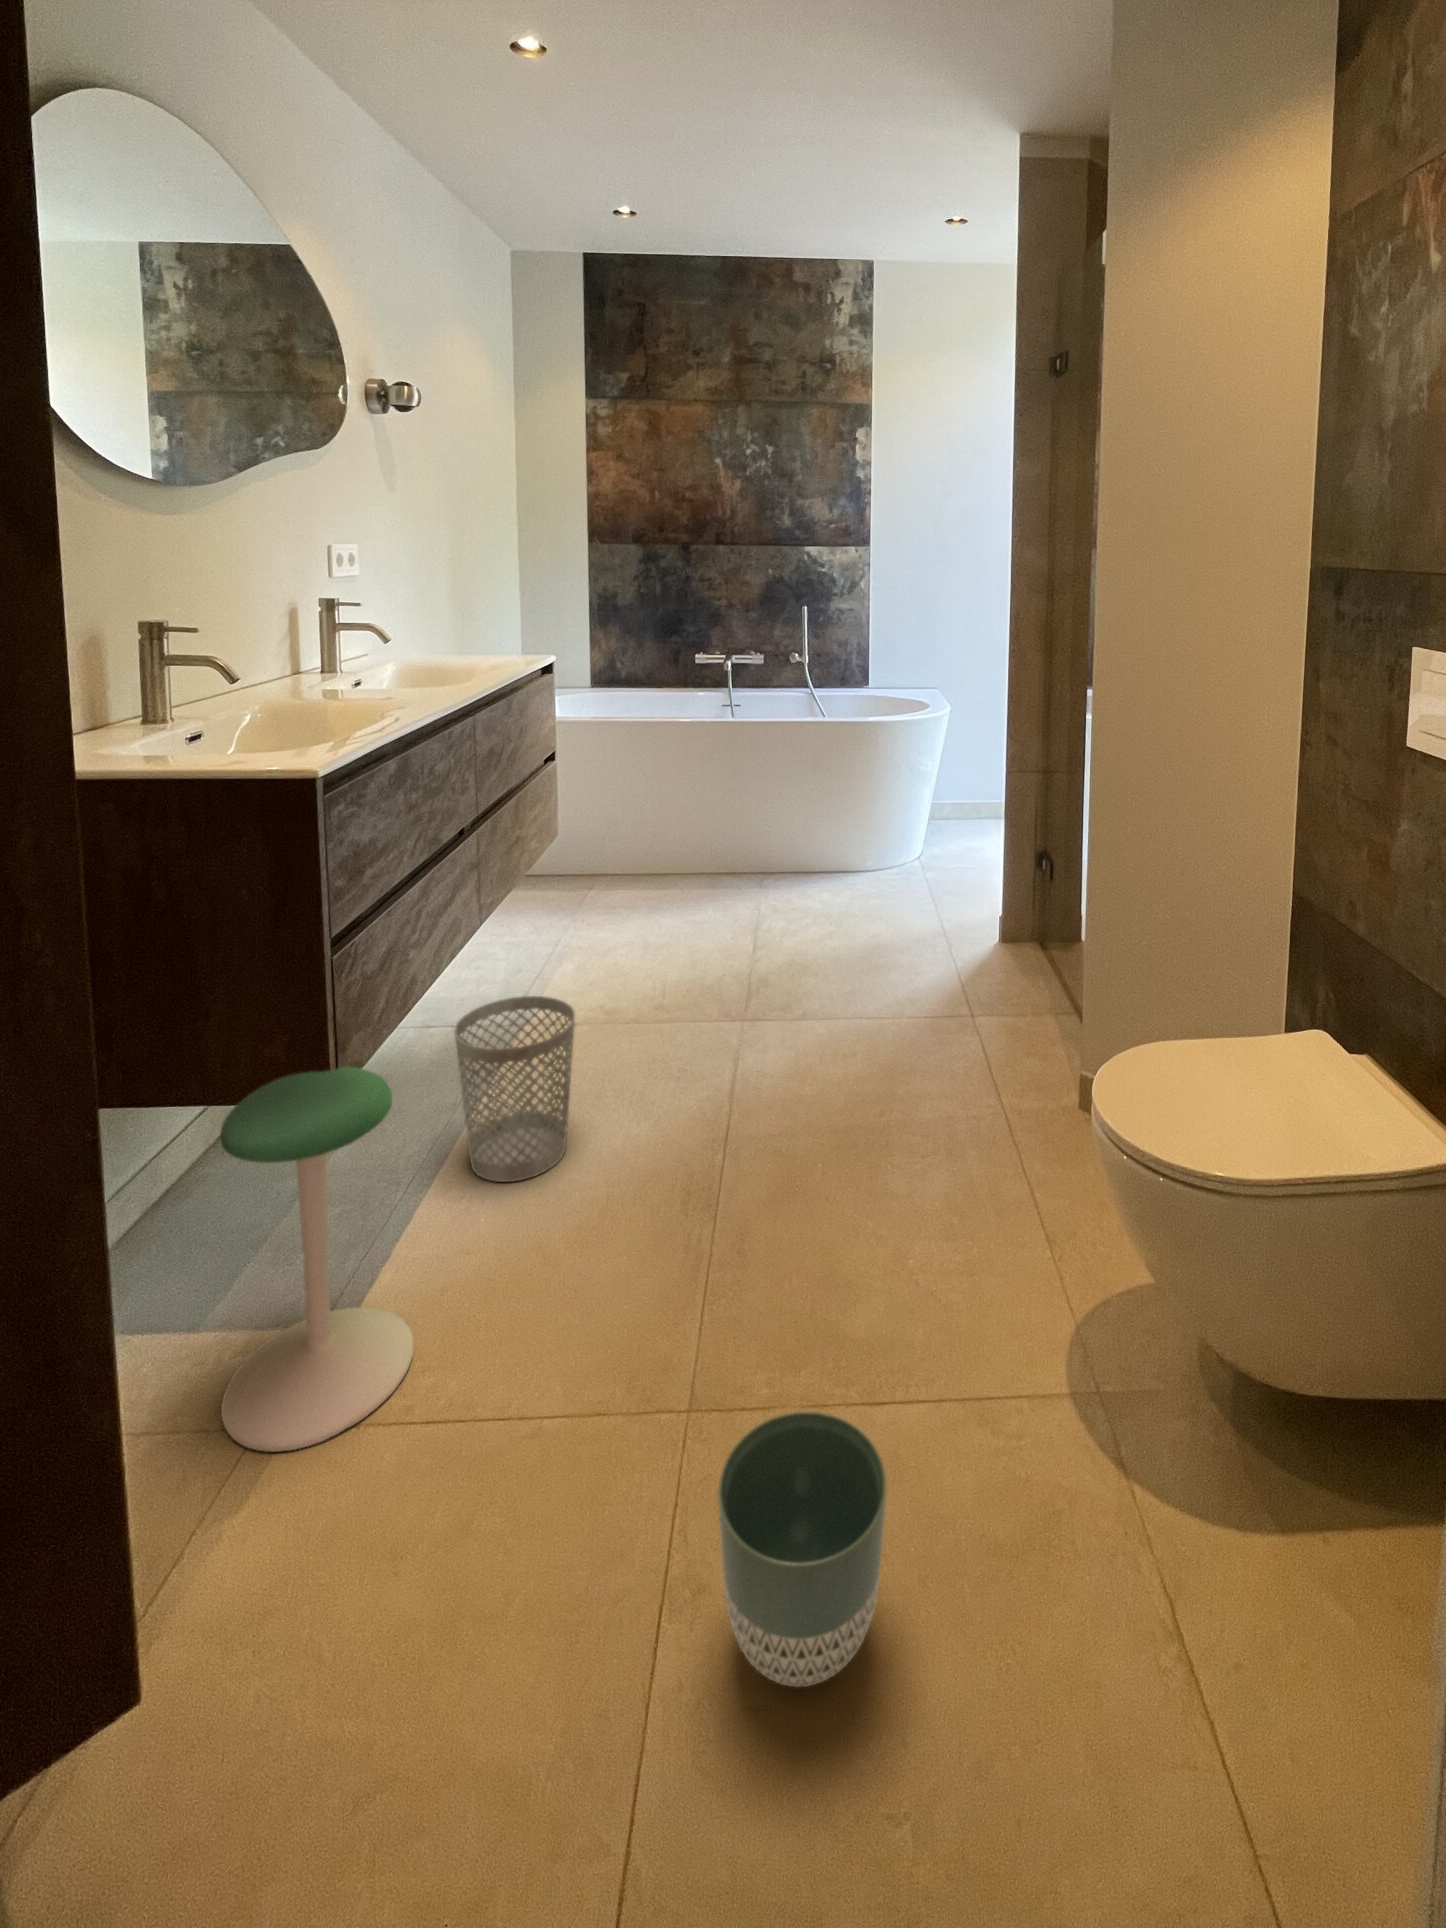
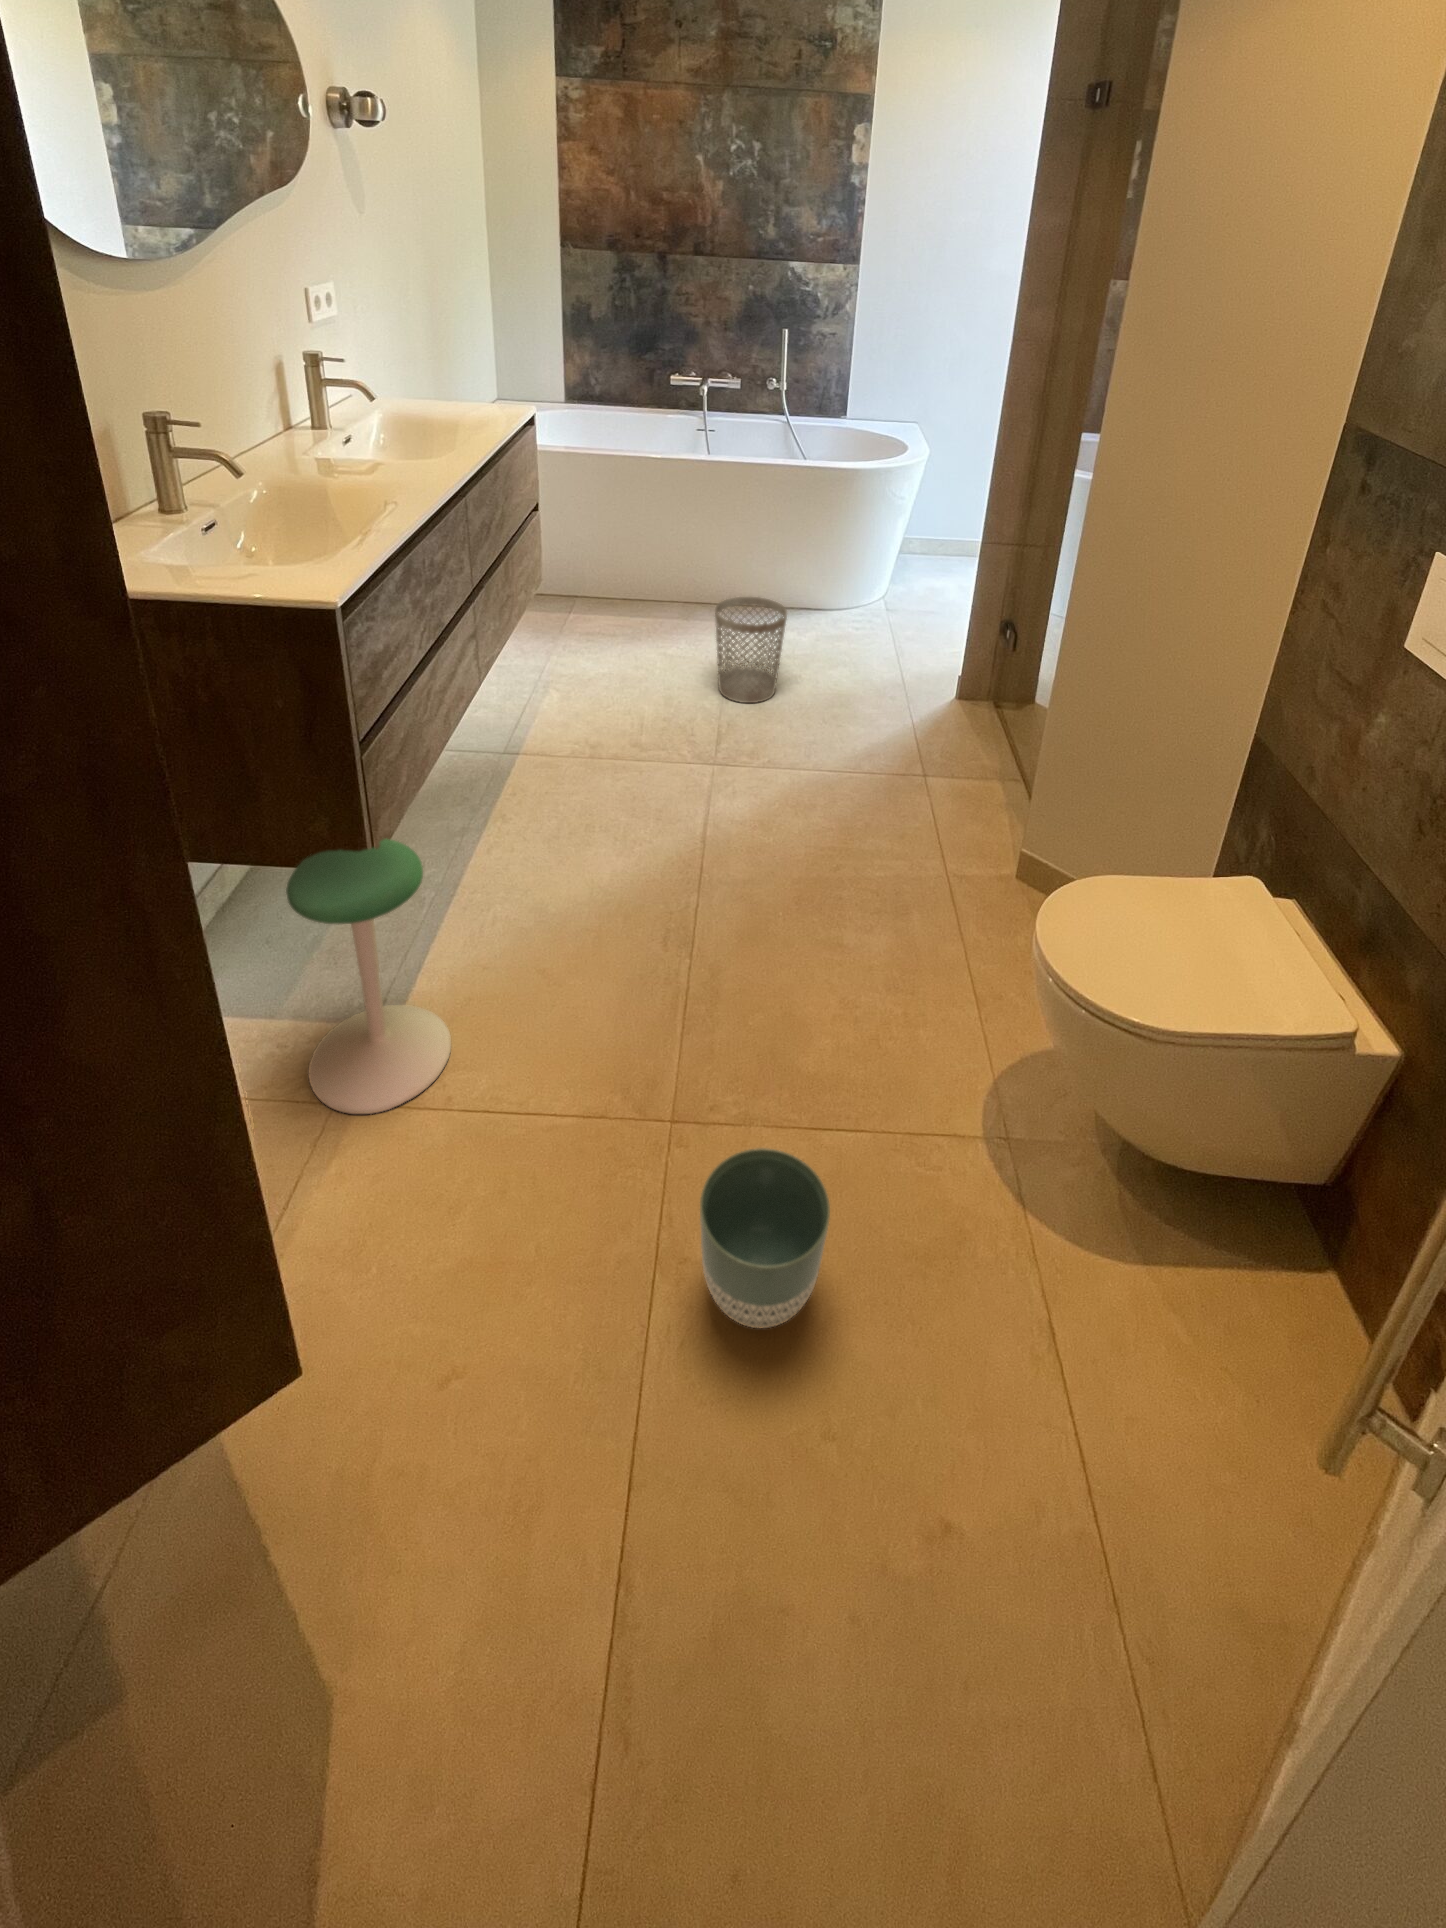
wastebasket: present [454,996,575,1182] -> present [715,597,787,703]

